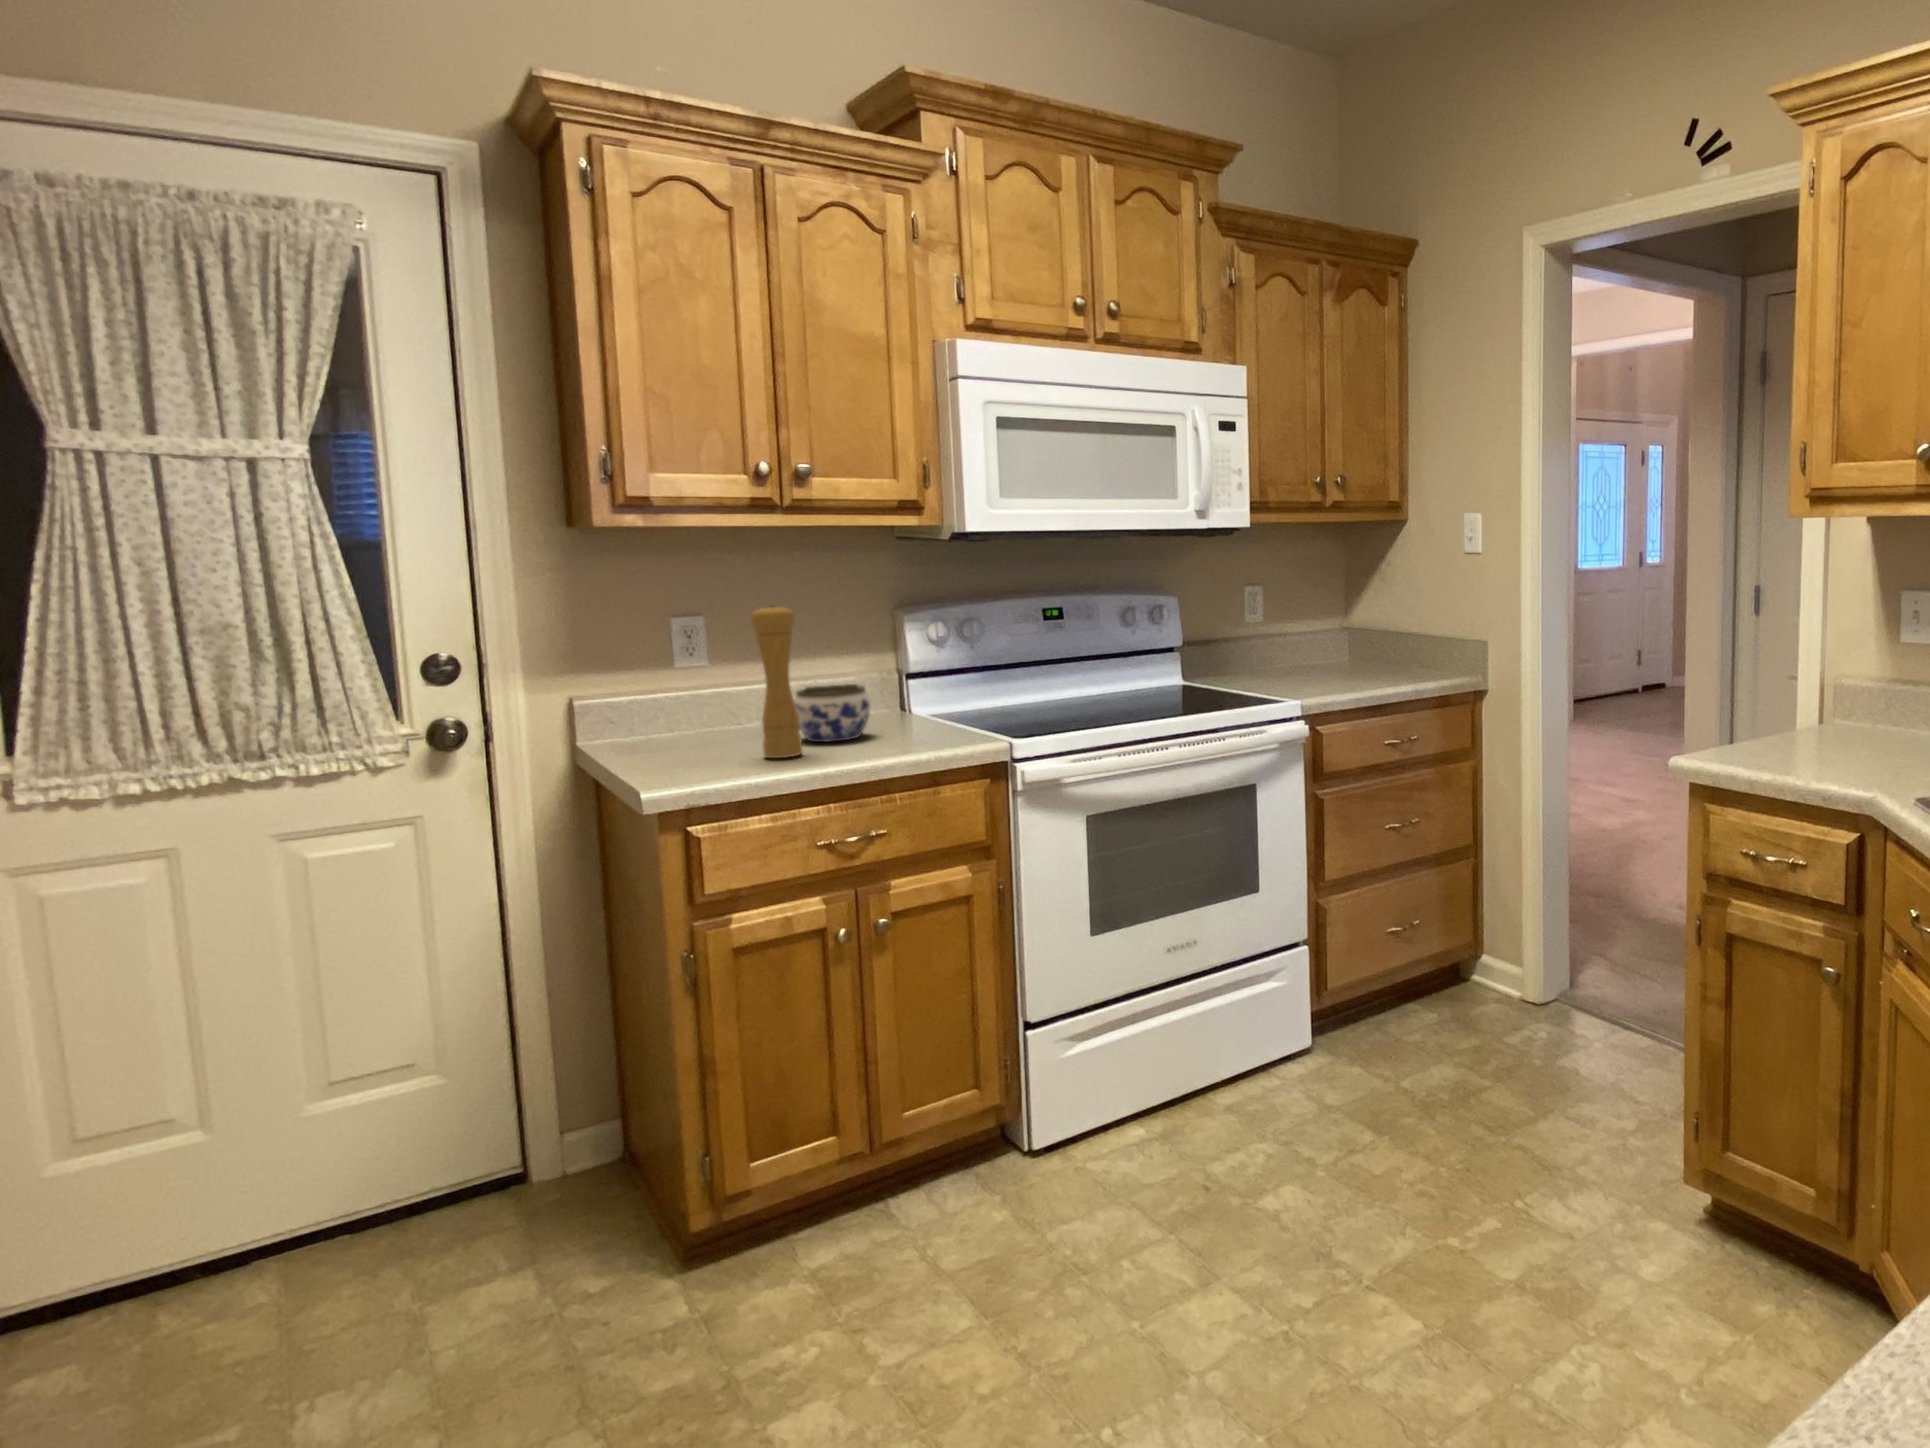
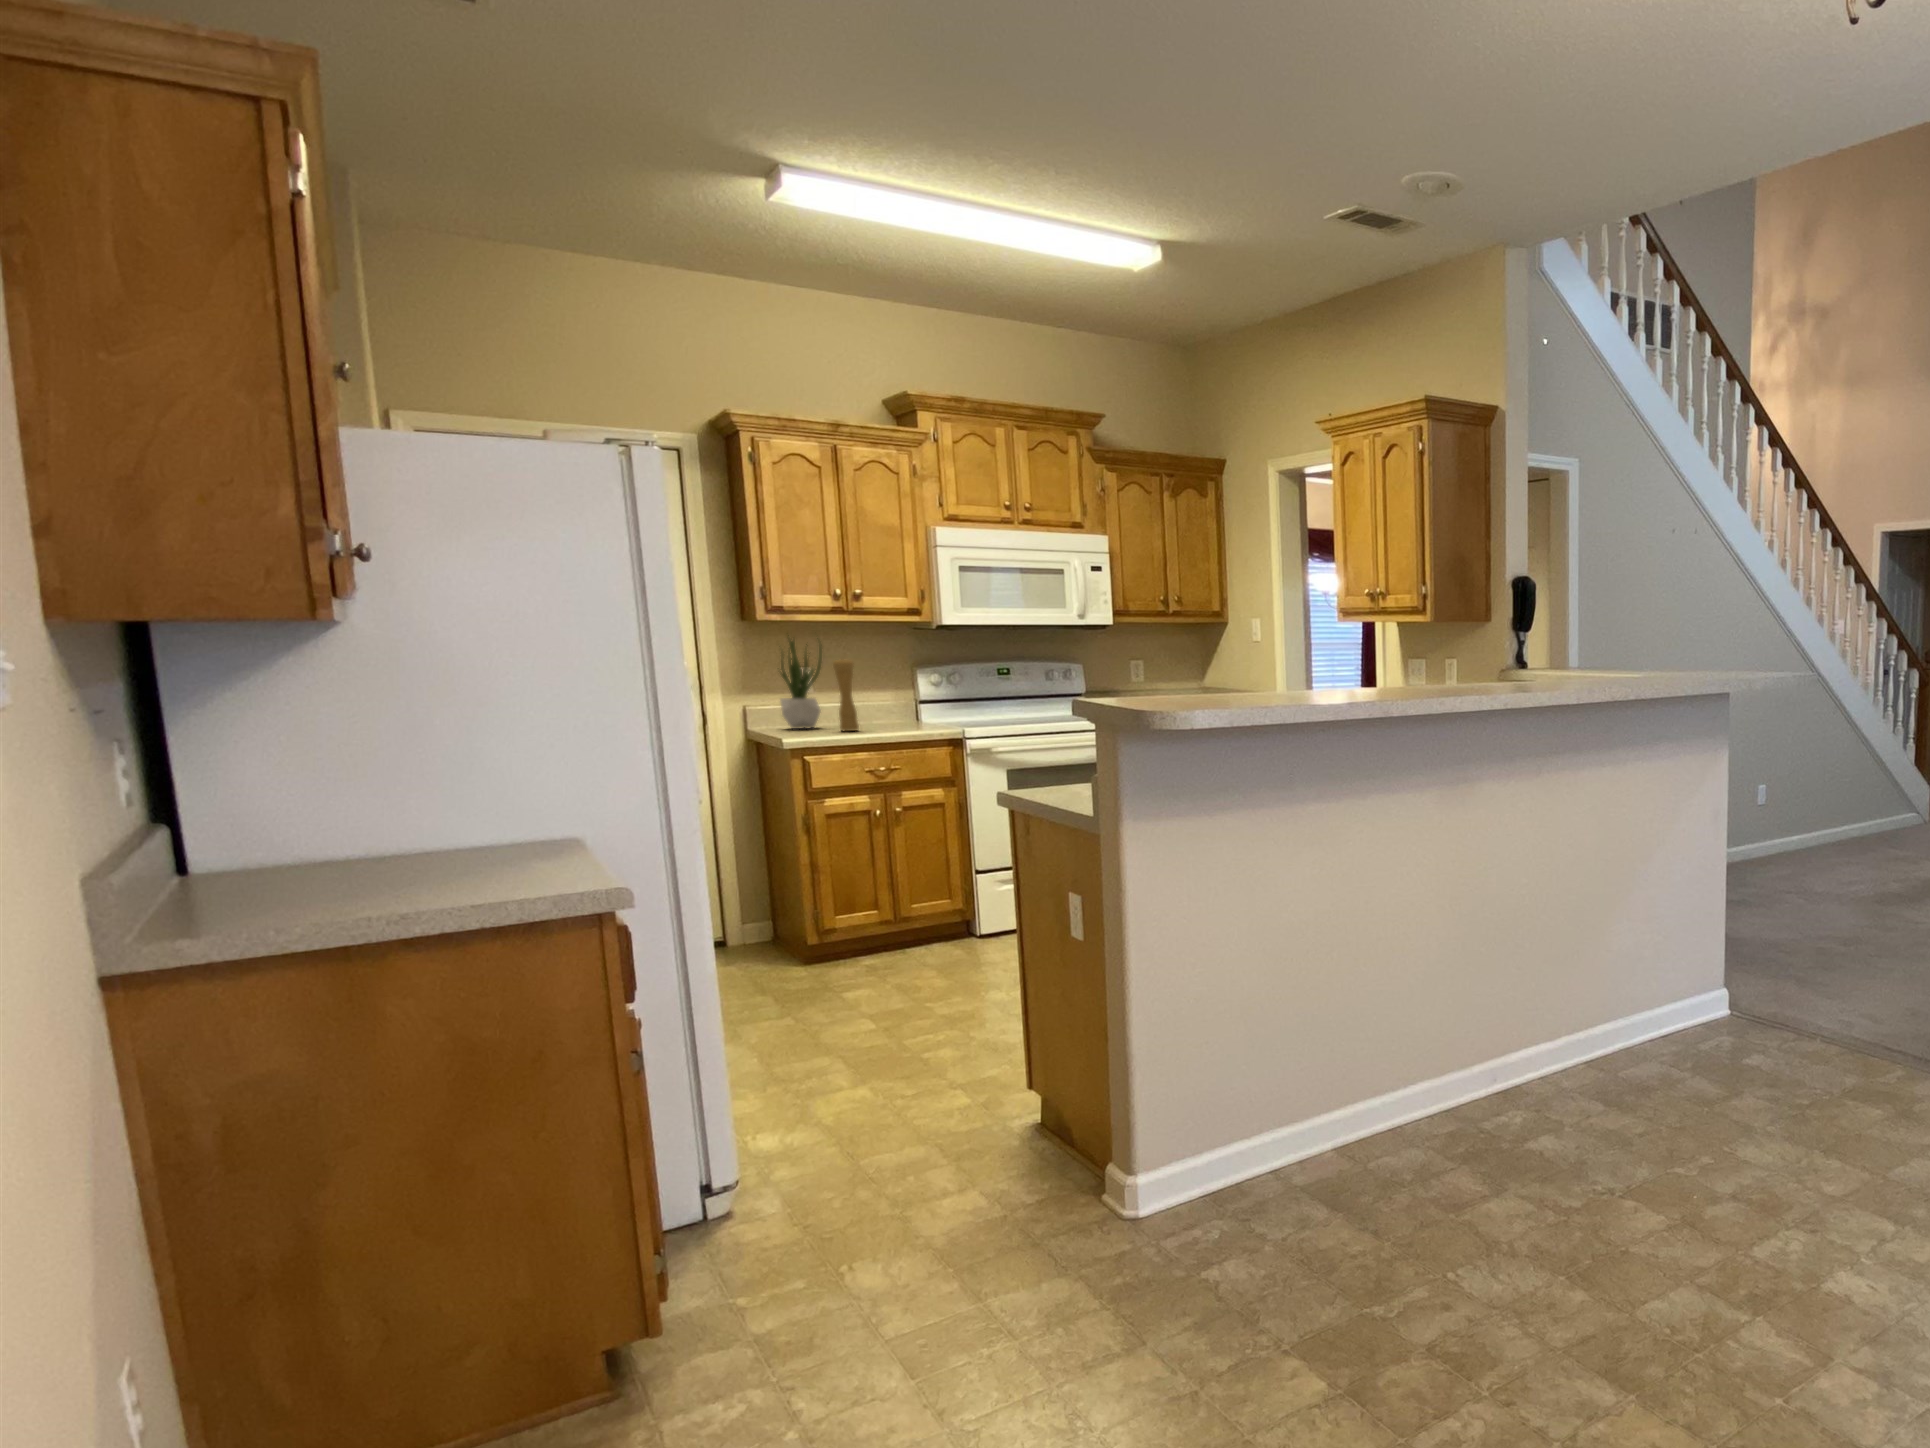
potted plant: none [634,551,727,752] -> present [780,635,822,729]
jar: present [794,684,870,742] -> none [856,700,896,727]

